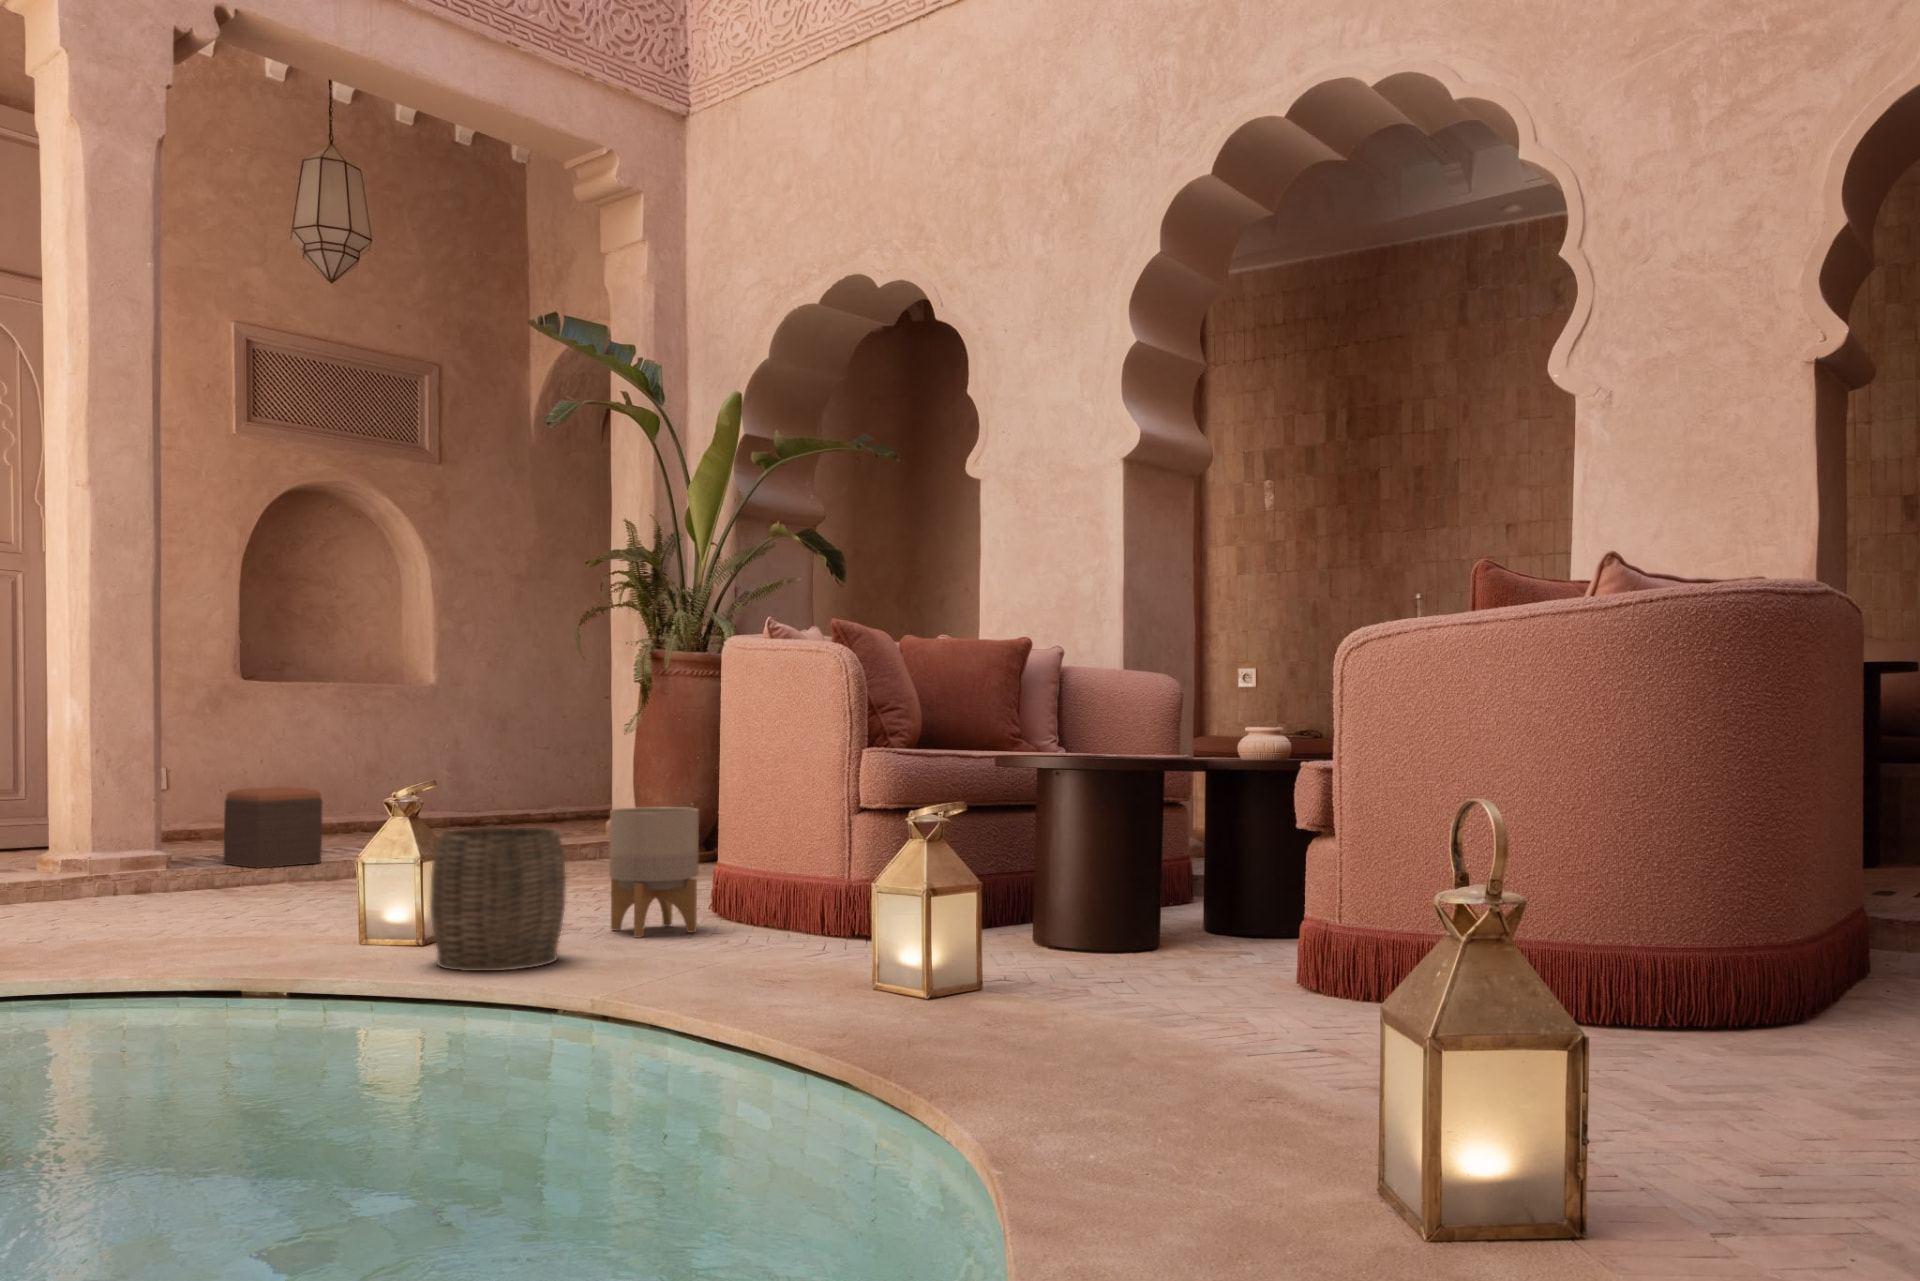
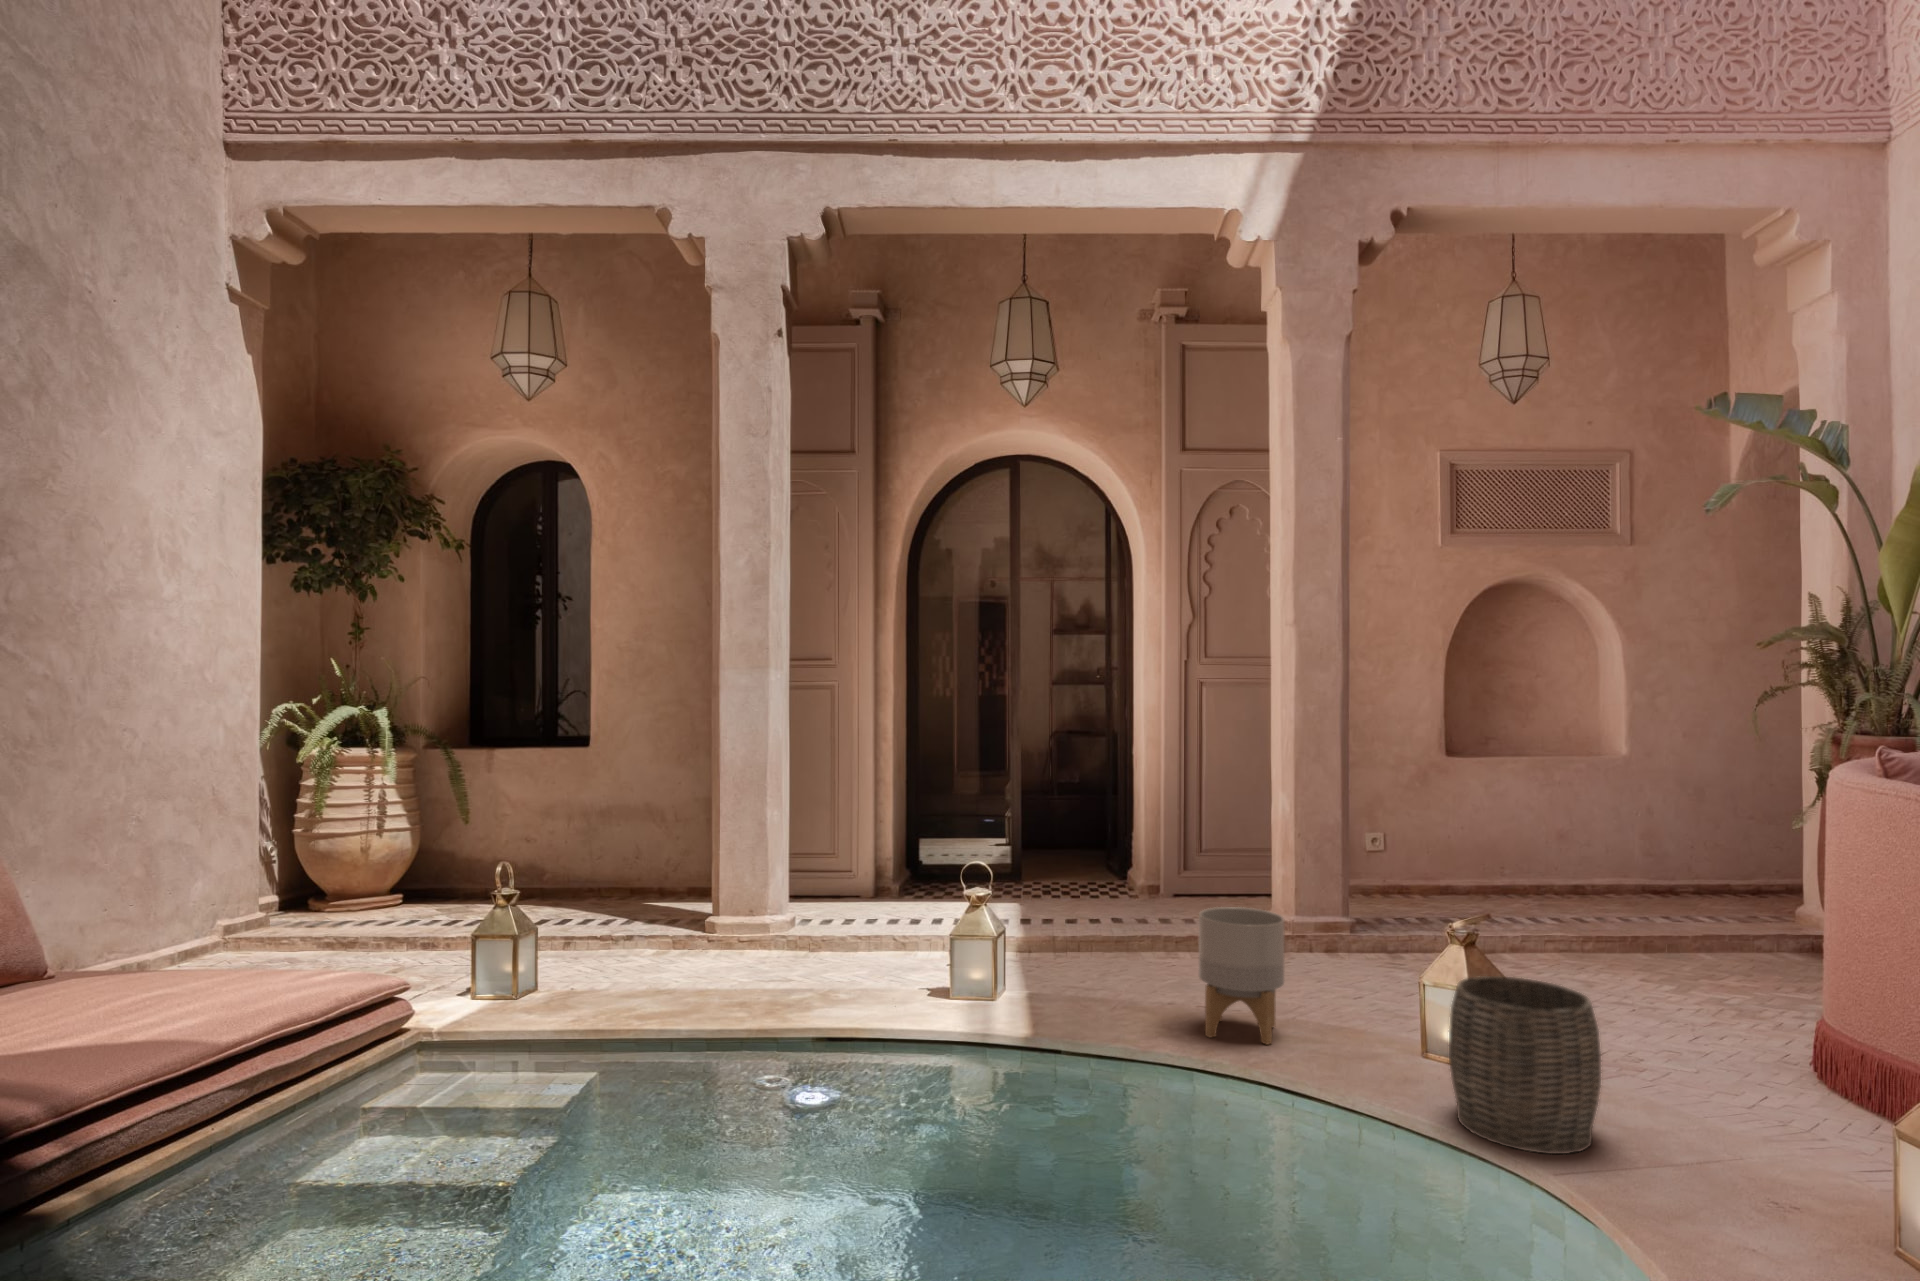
footstool: present [223,787,322,868] -> none [1412,831,1490,902]
planter: present [609,807,699,938] -> present [1199,907,1285,1045]

